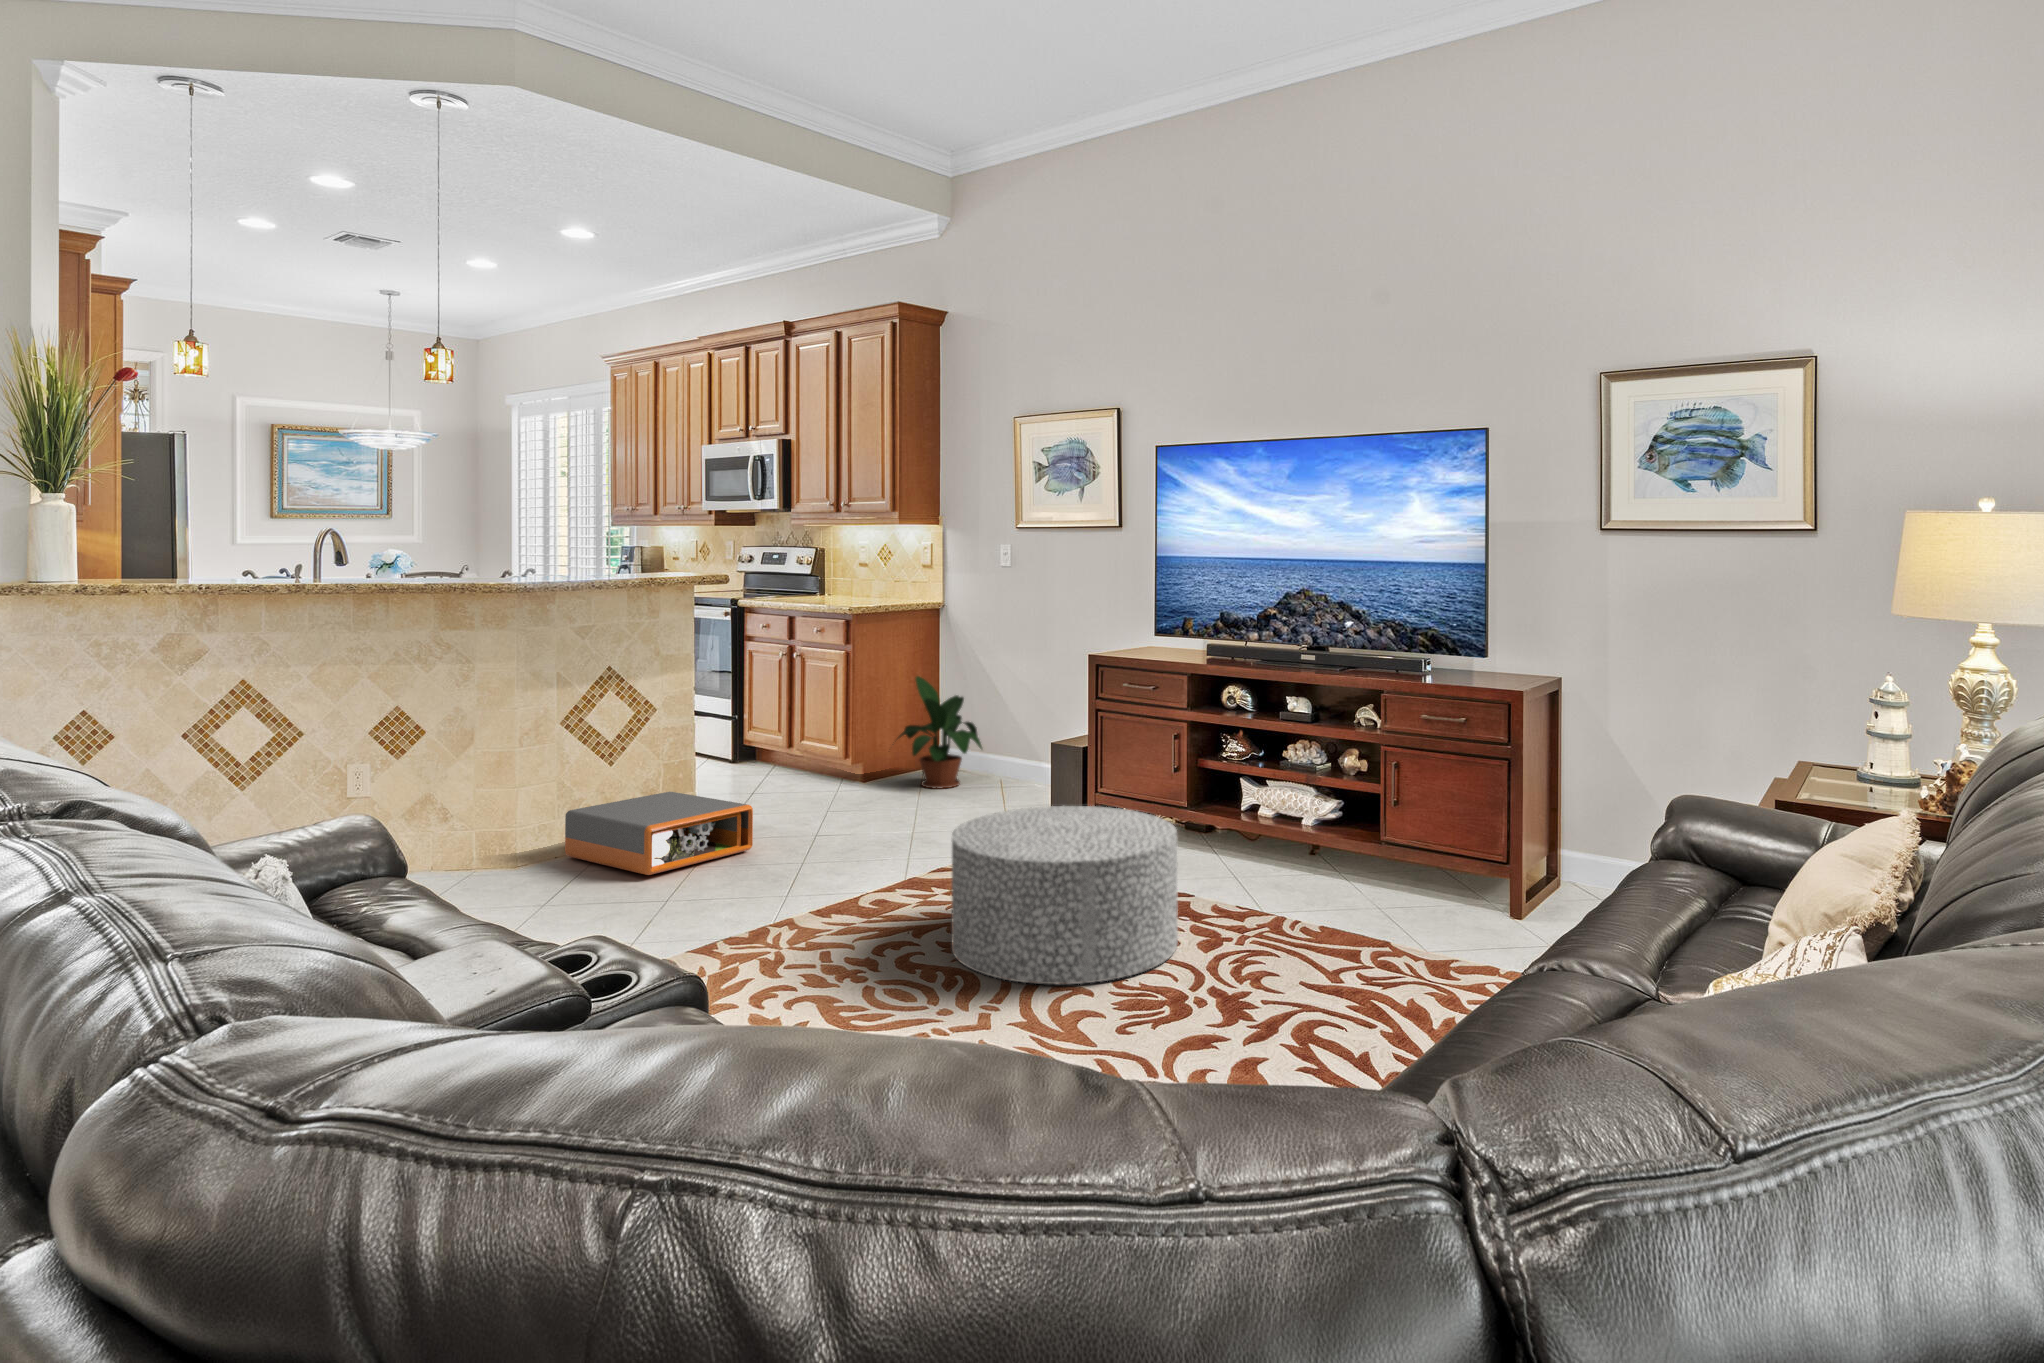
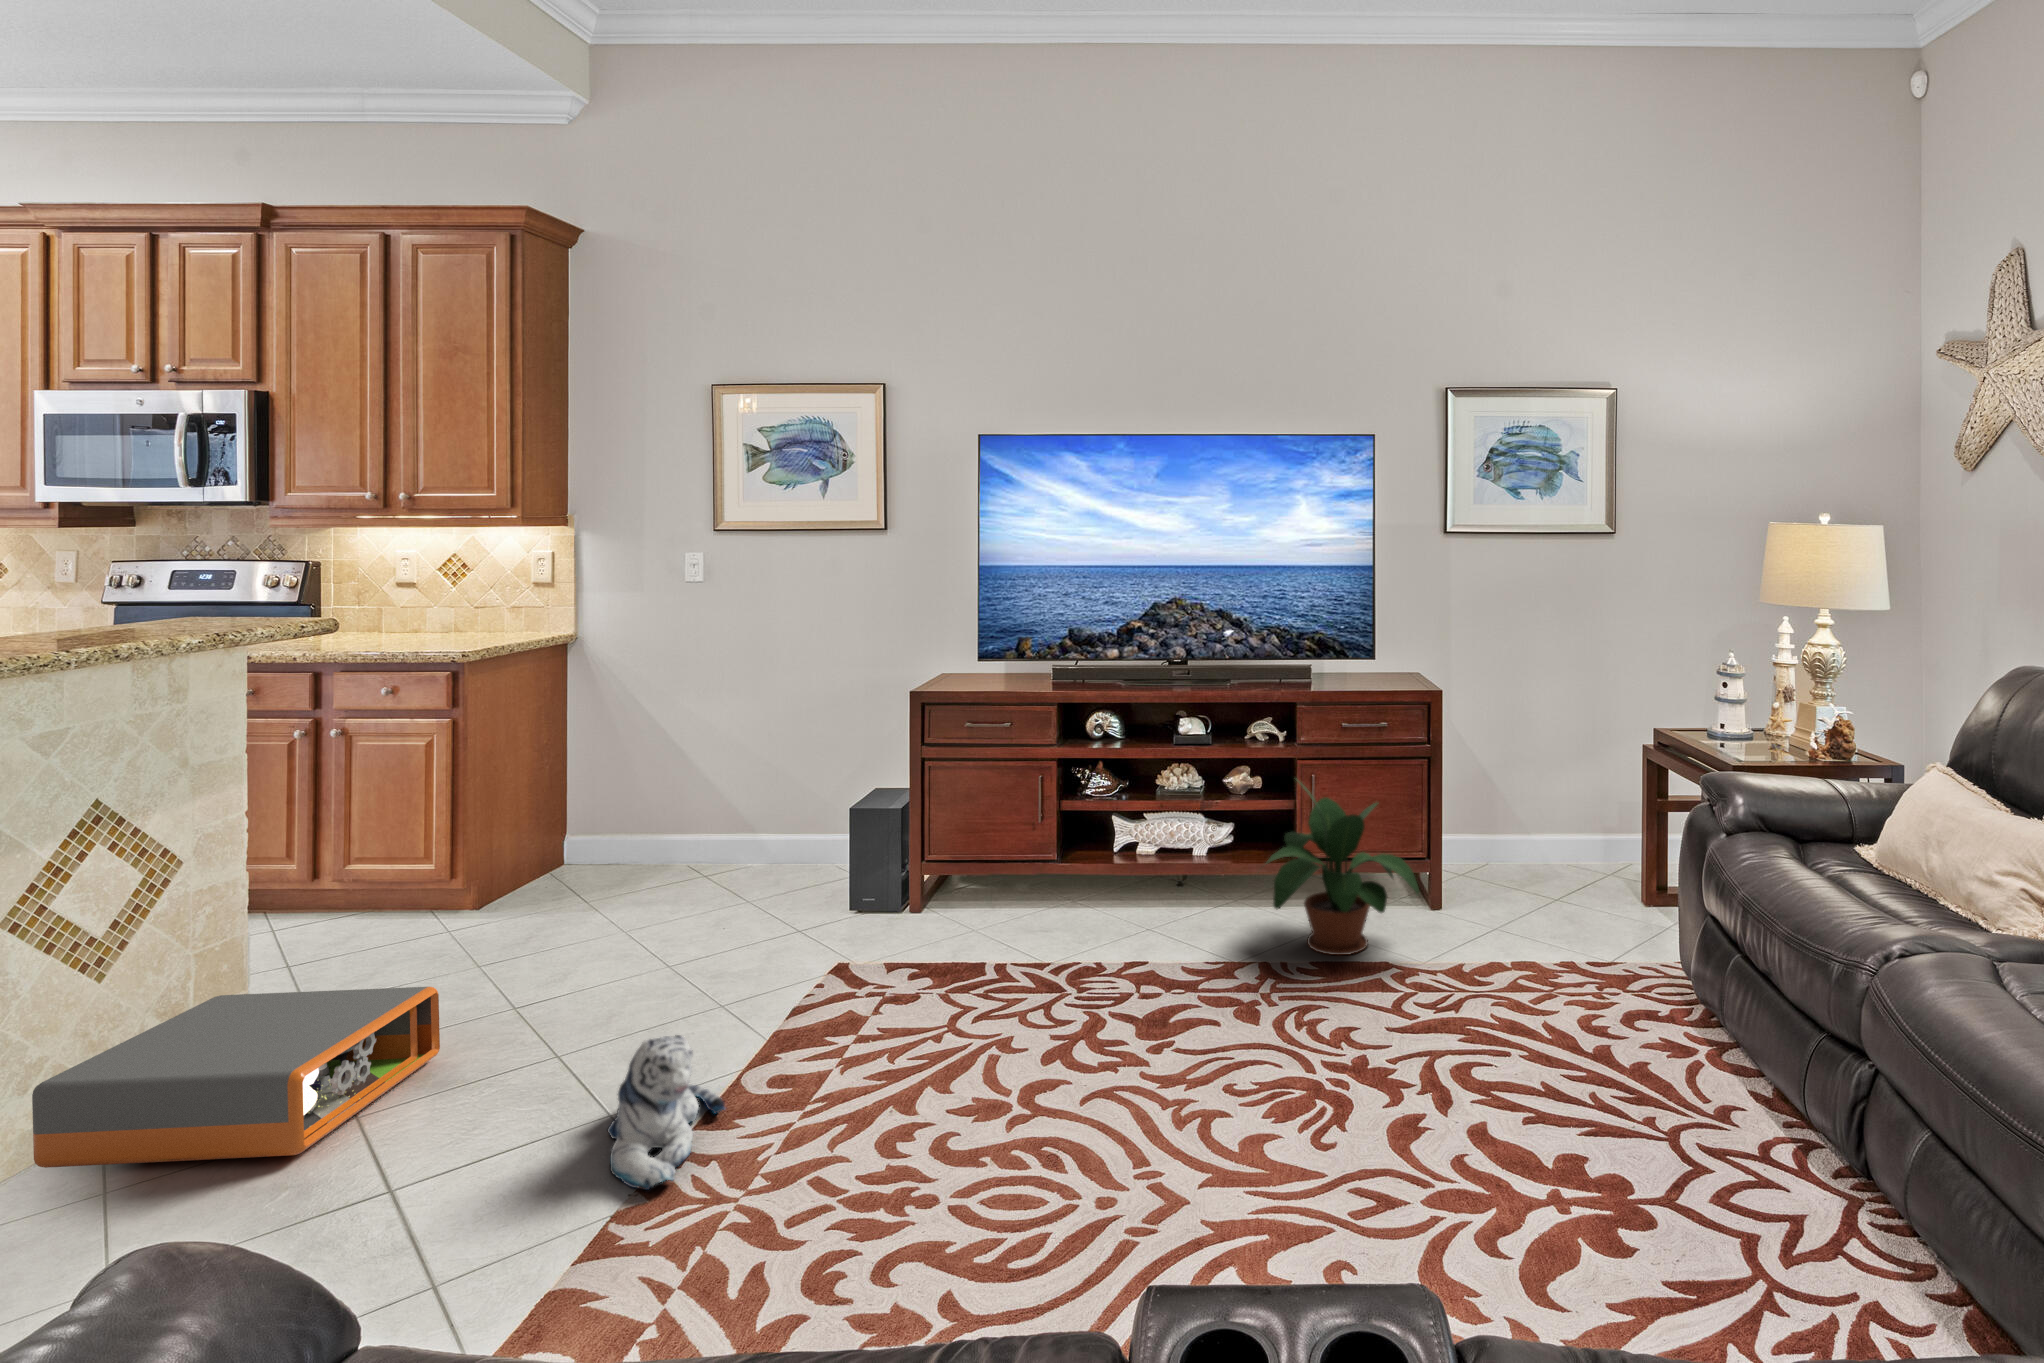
potted plant: present [898,676,982,789] -> present [1267,781,1419,955]
ottoman: present [952,806,1178,984] -> none [940,883,1227,1143]
plush toy: none [753,843,843,932] -> present [607,1035,725,1190]

